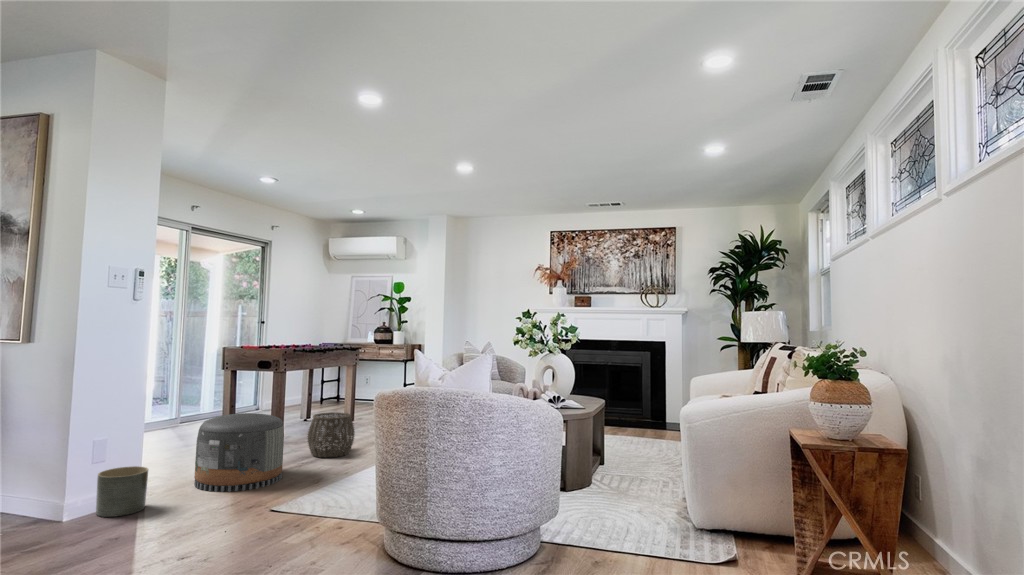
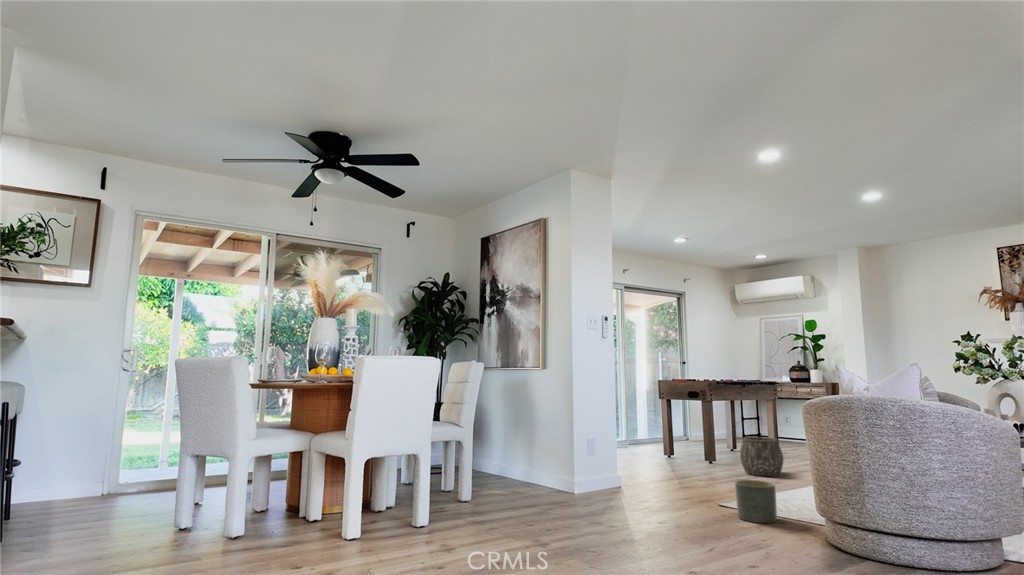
pouf: present [194,413,284,492] -> none [658,430,724,489]
planter: present [96,466,148,517] -> present [735,480,777,523]

